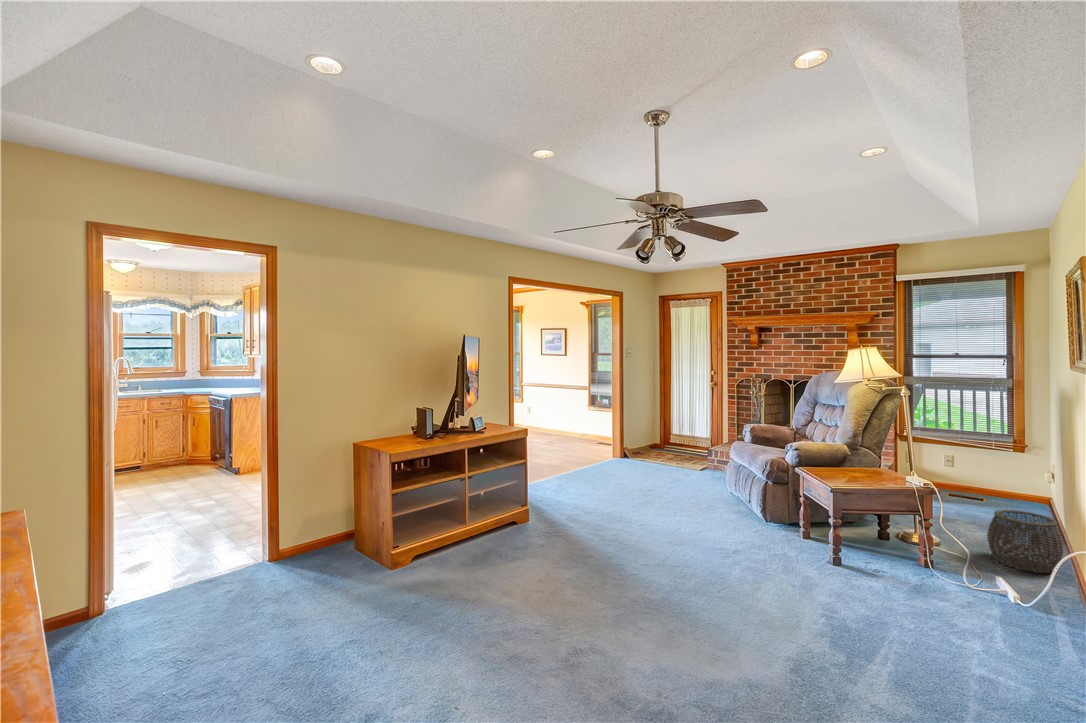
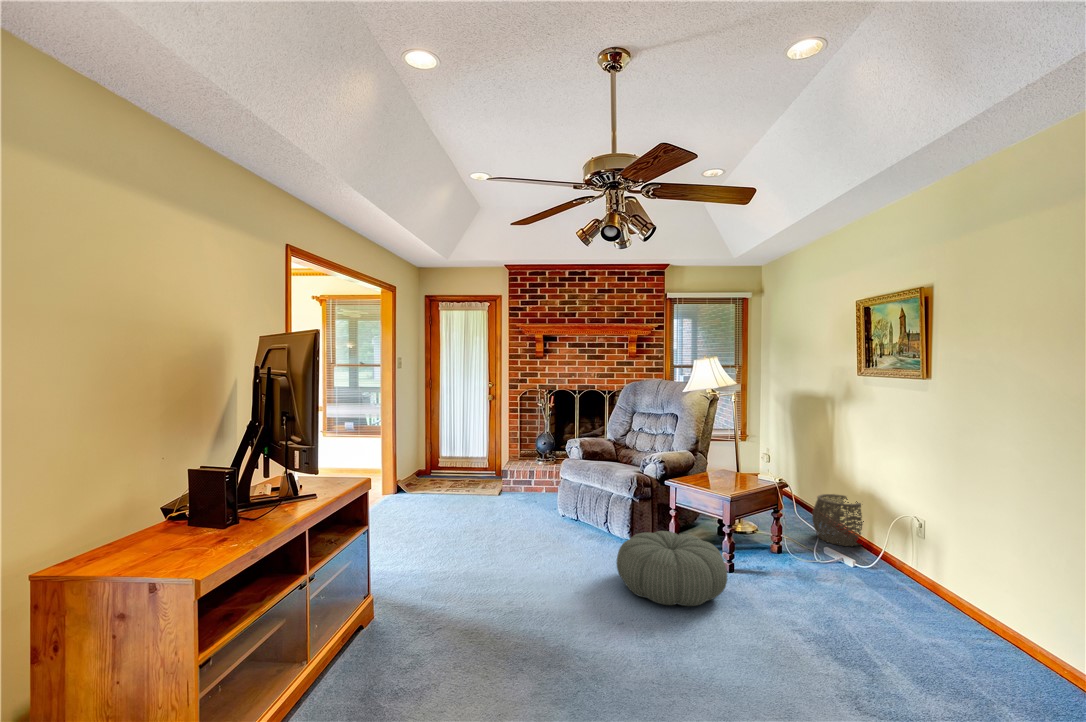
pouf: none [698,500,794,559] -> present [617,531,727,606]

